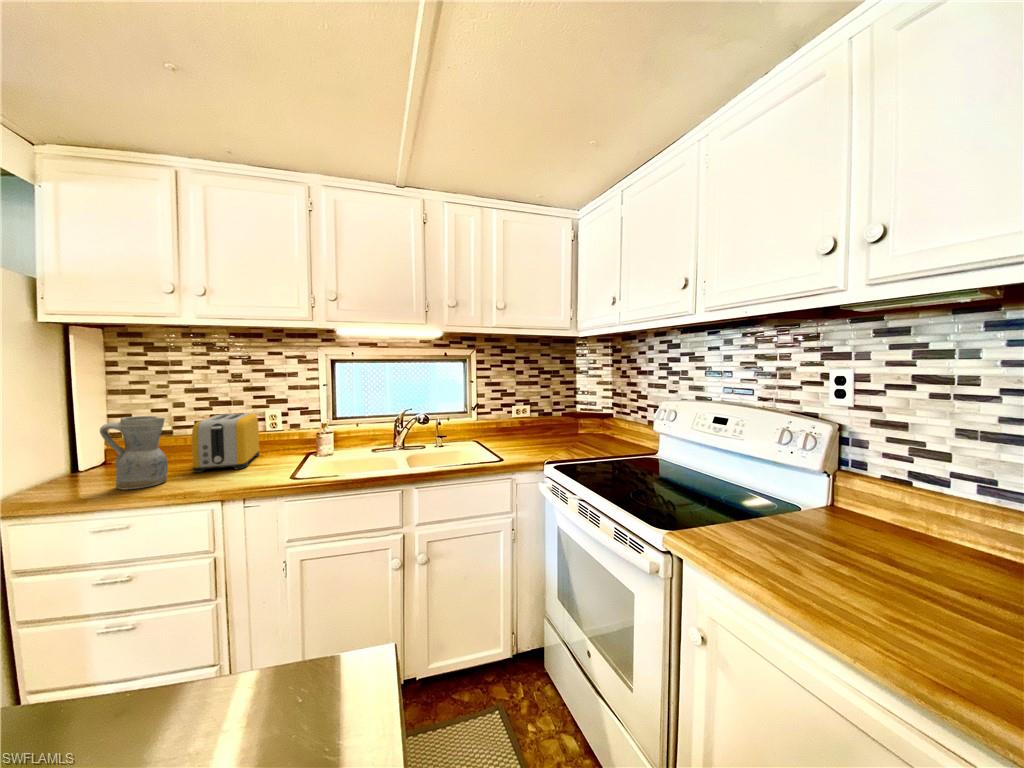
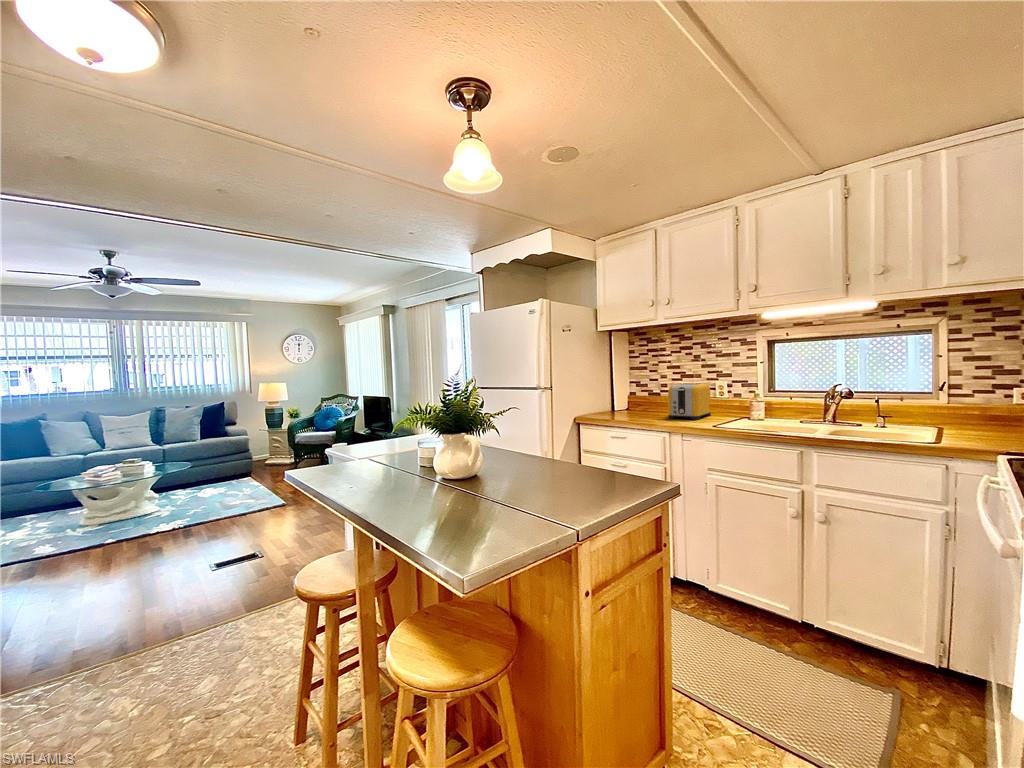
ceramic pitcher: present [100,416,168,490] -> none [626,380,655,420]

